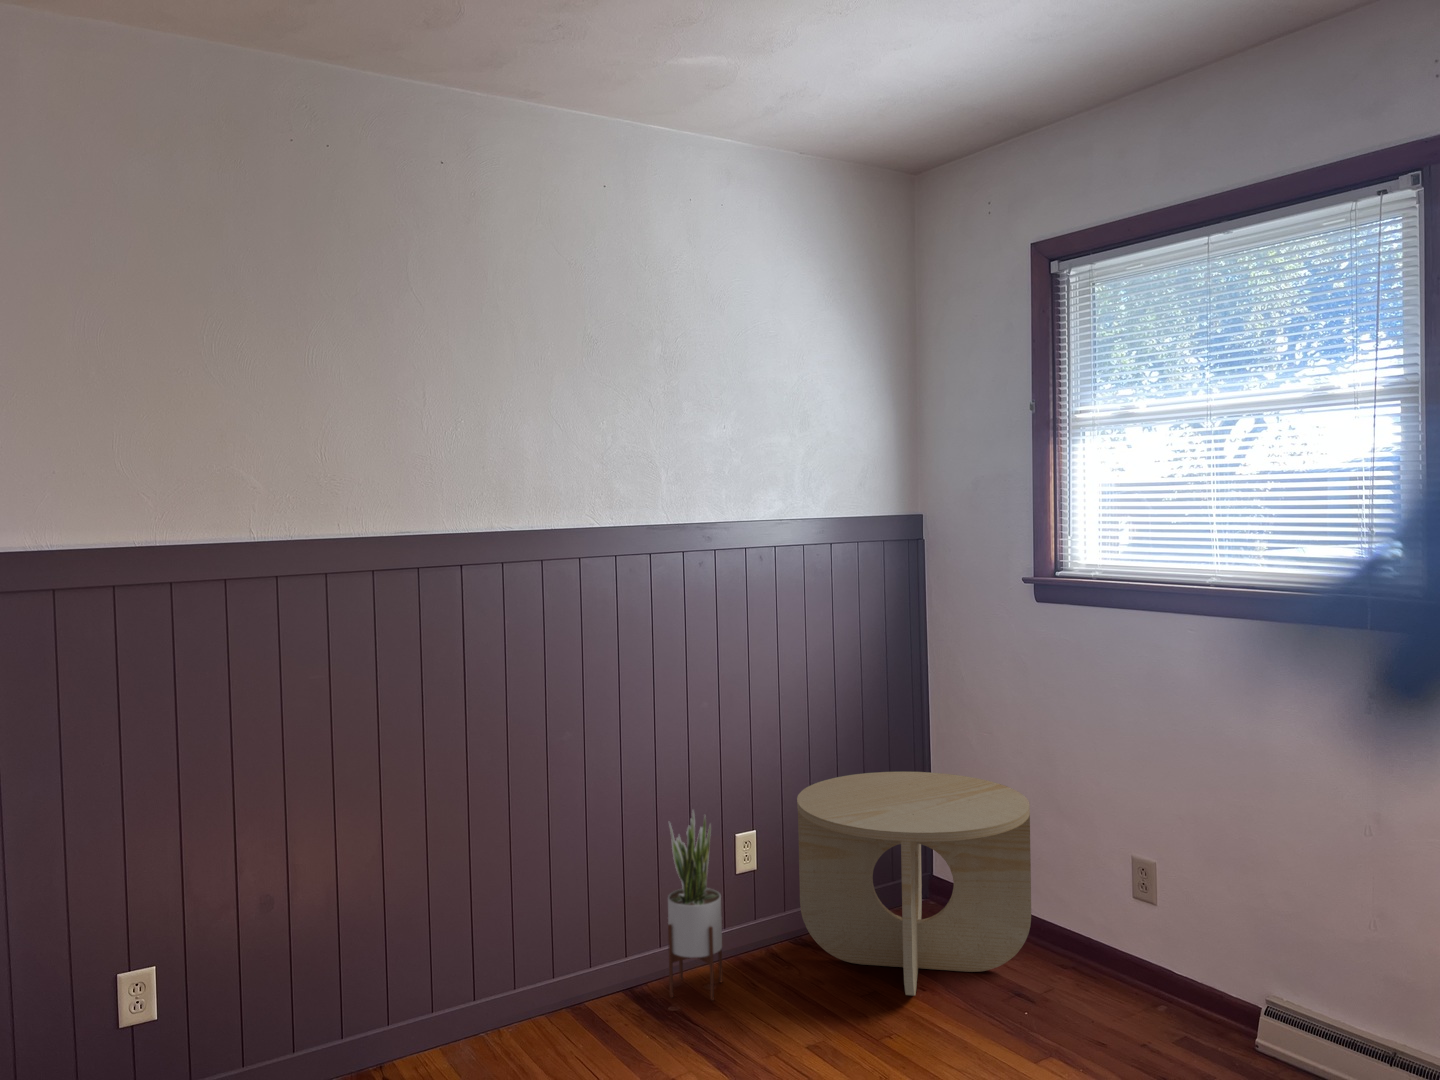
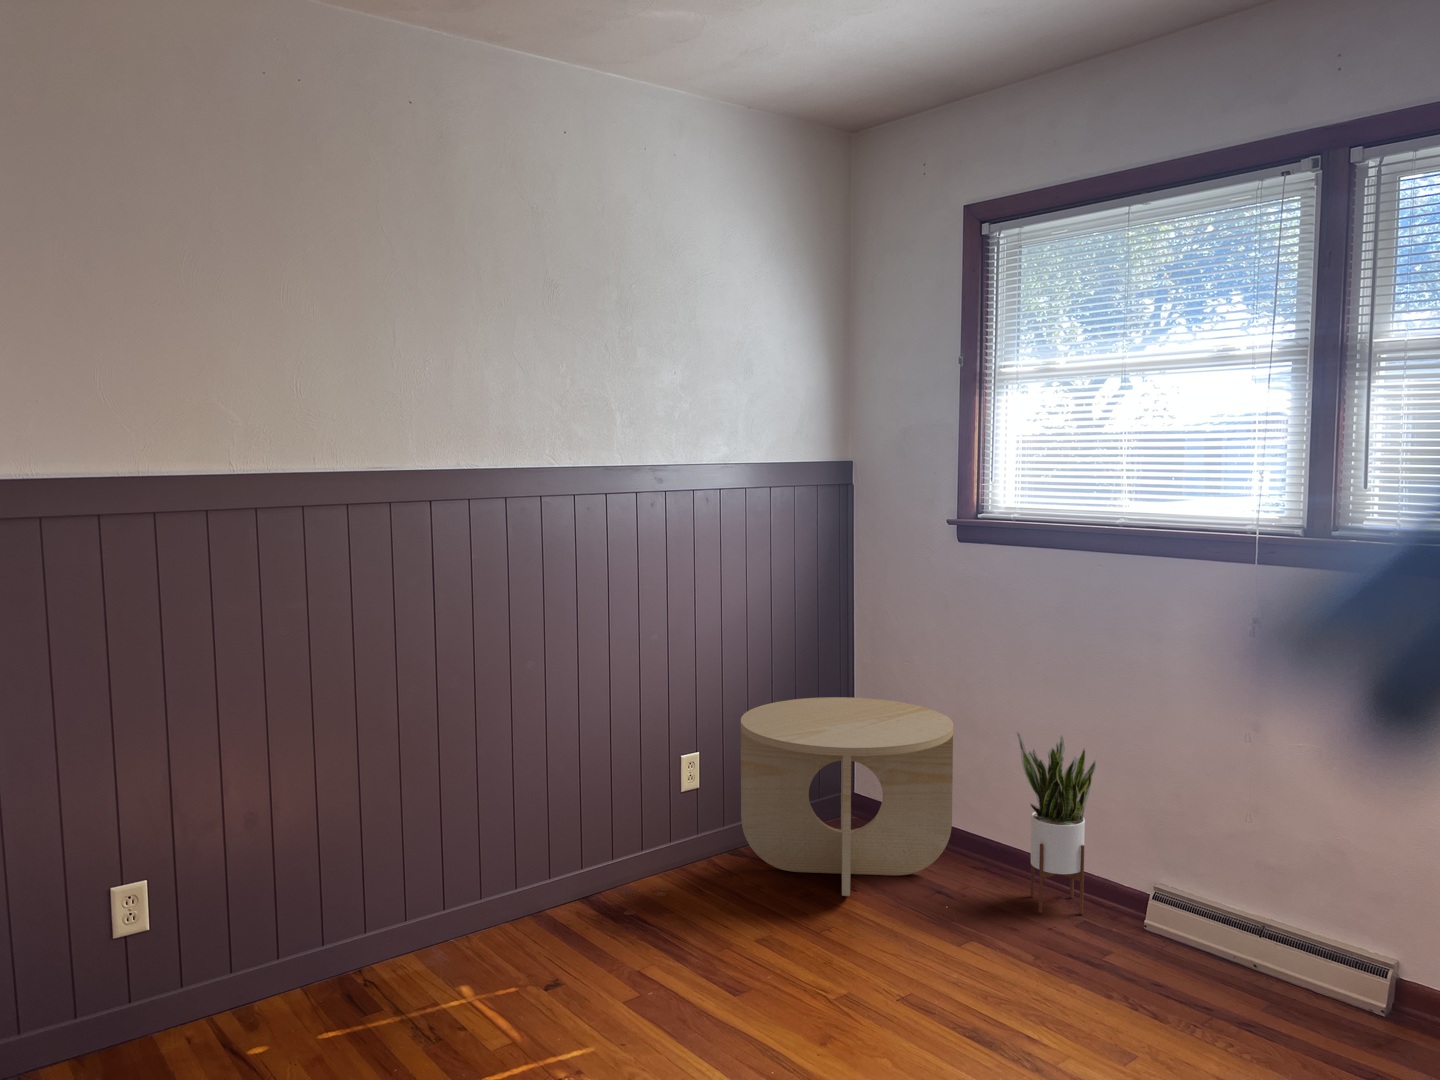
potted plant: present [668,811,723,1000] -> present [1017,732,1096,914]

